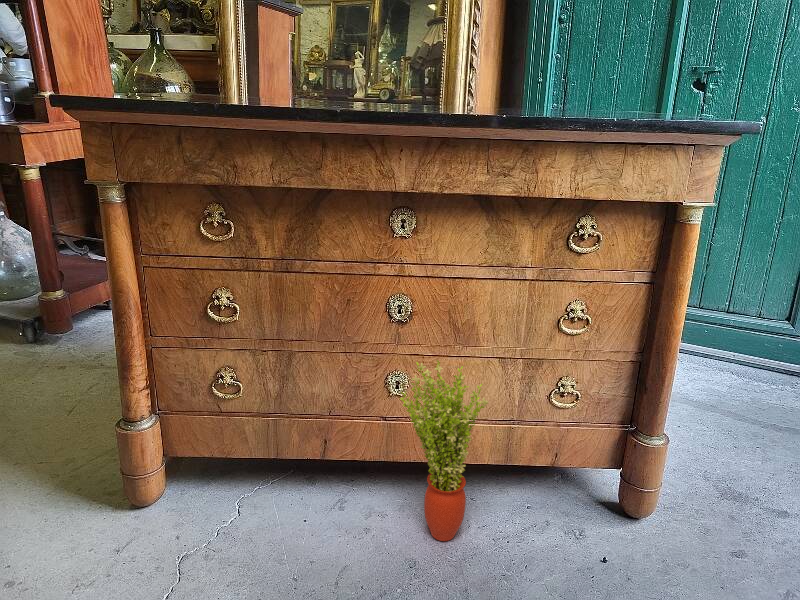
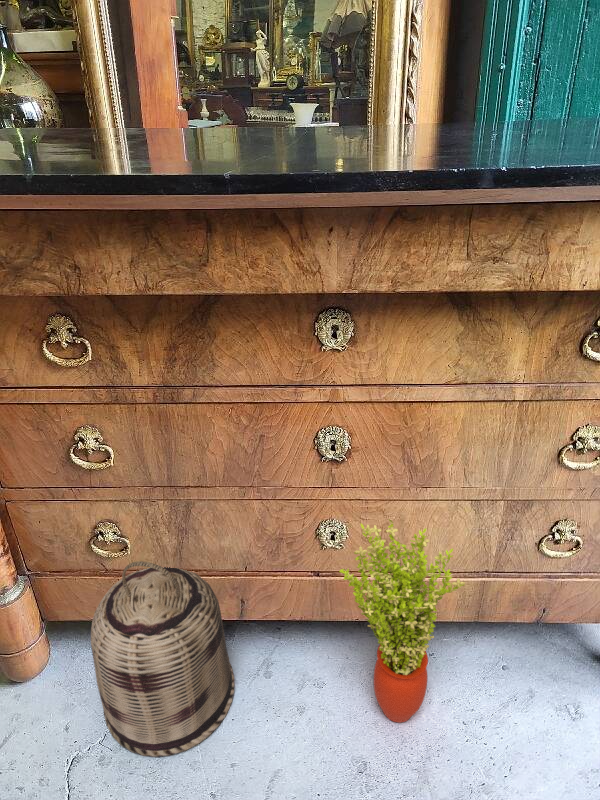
basket: none [207,393,313,556] -> present [91,561,234,757]

